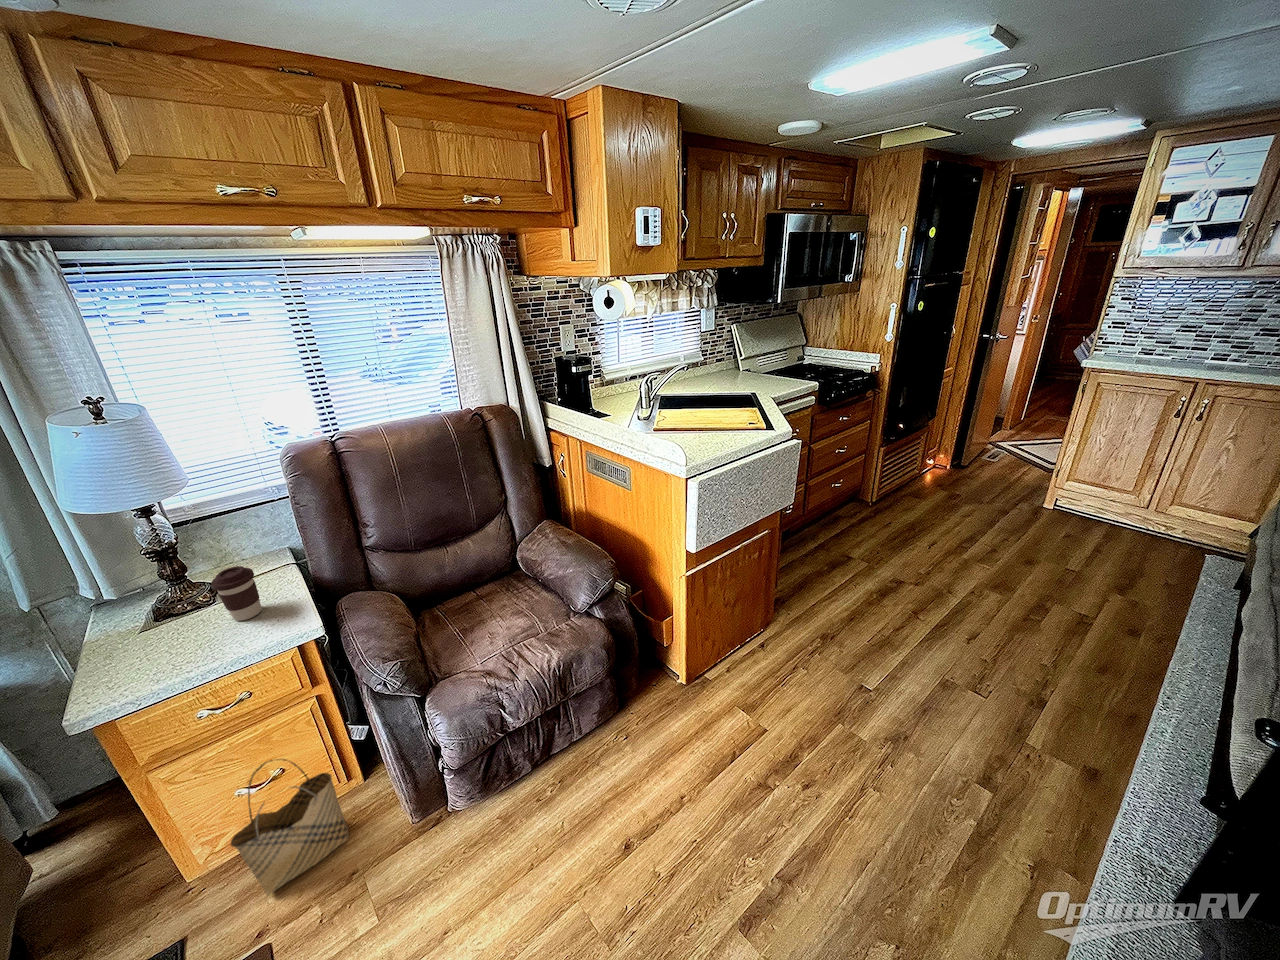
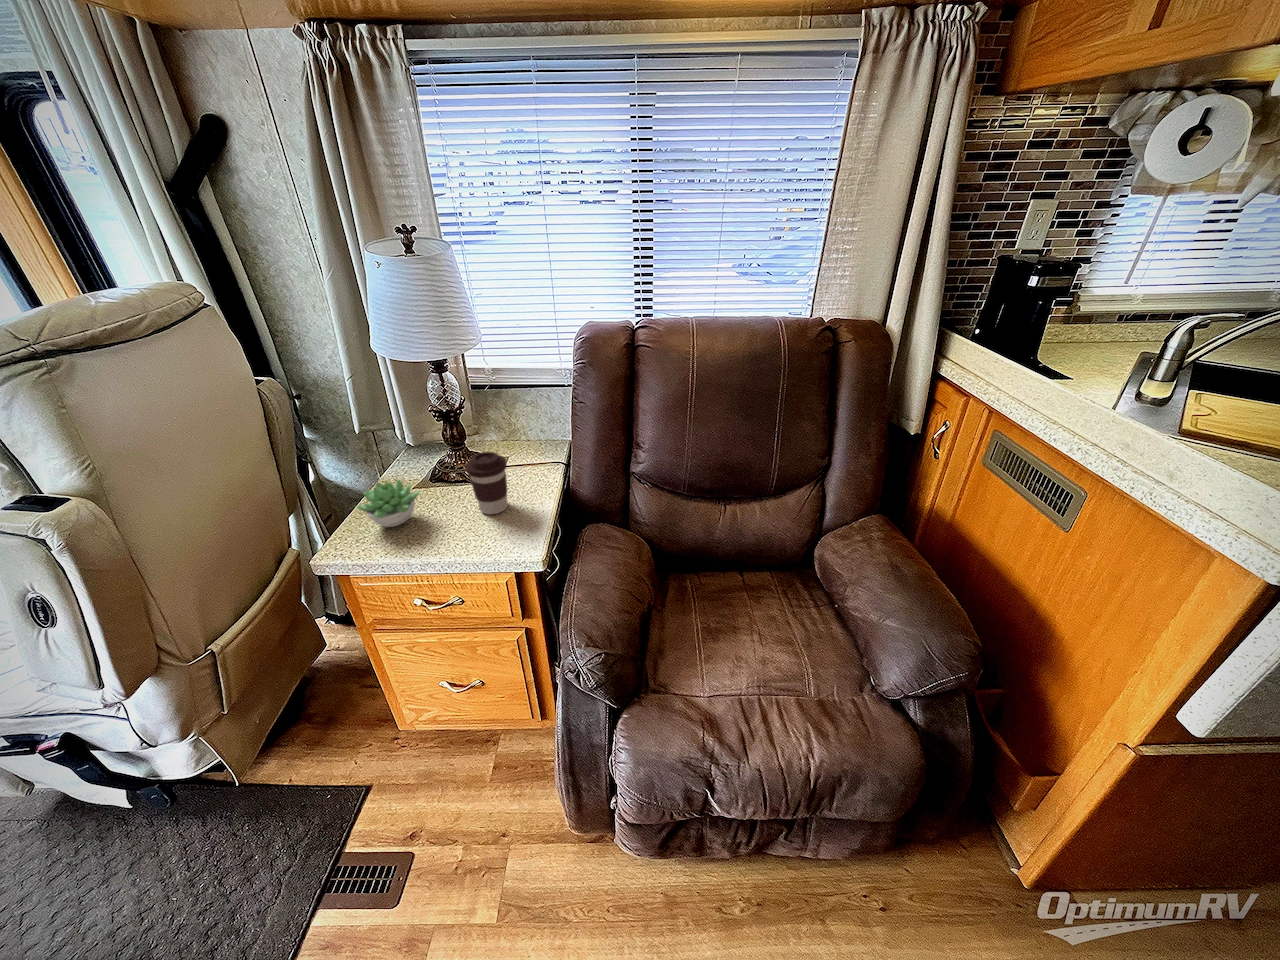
succulent plant: none [94,622,165,669] -> present [356,480,420,527]
woven basket: present [231,759,349,895] -> none [416,672,523,798]

